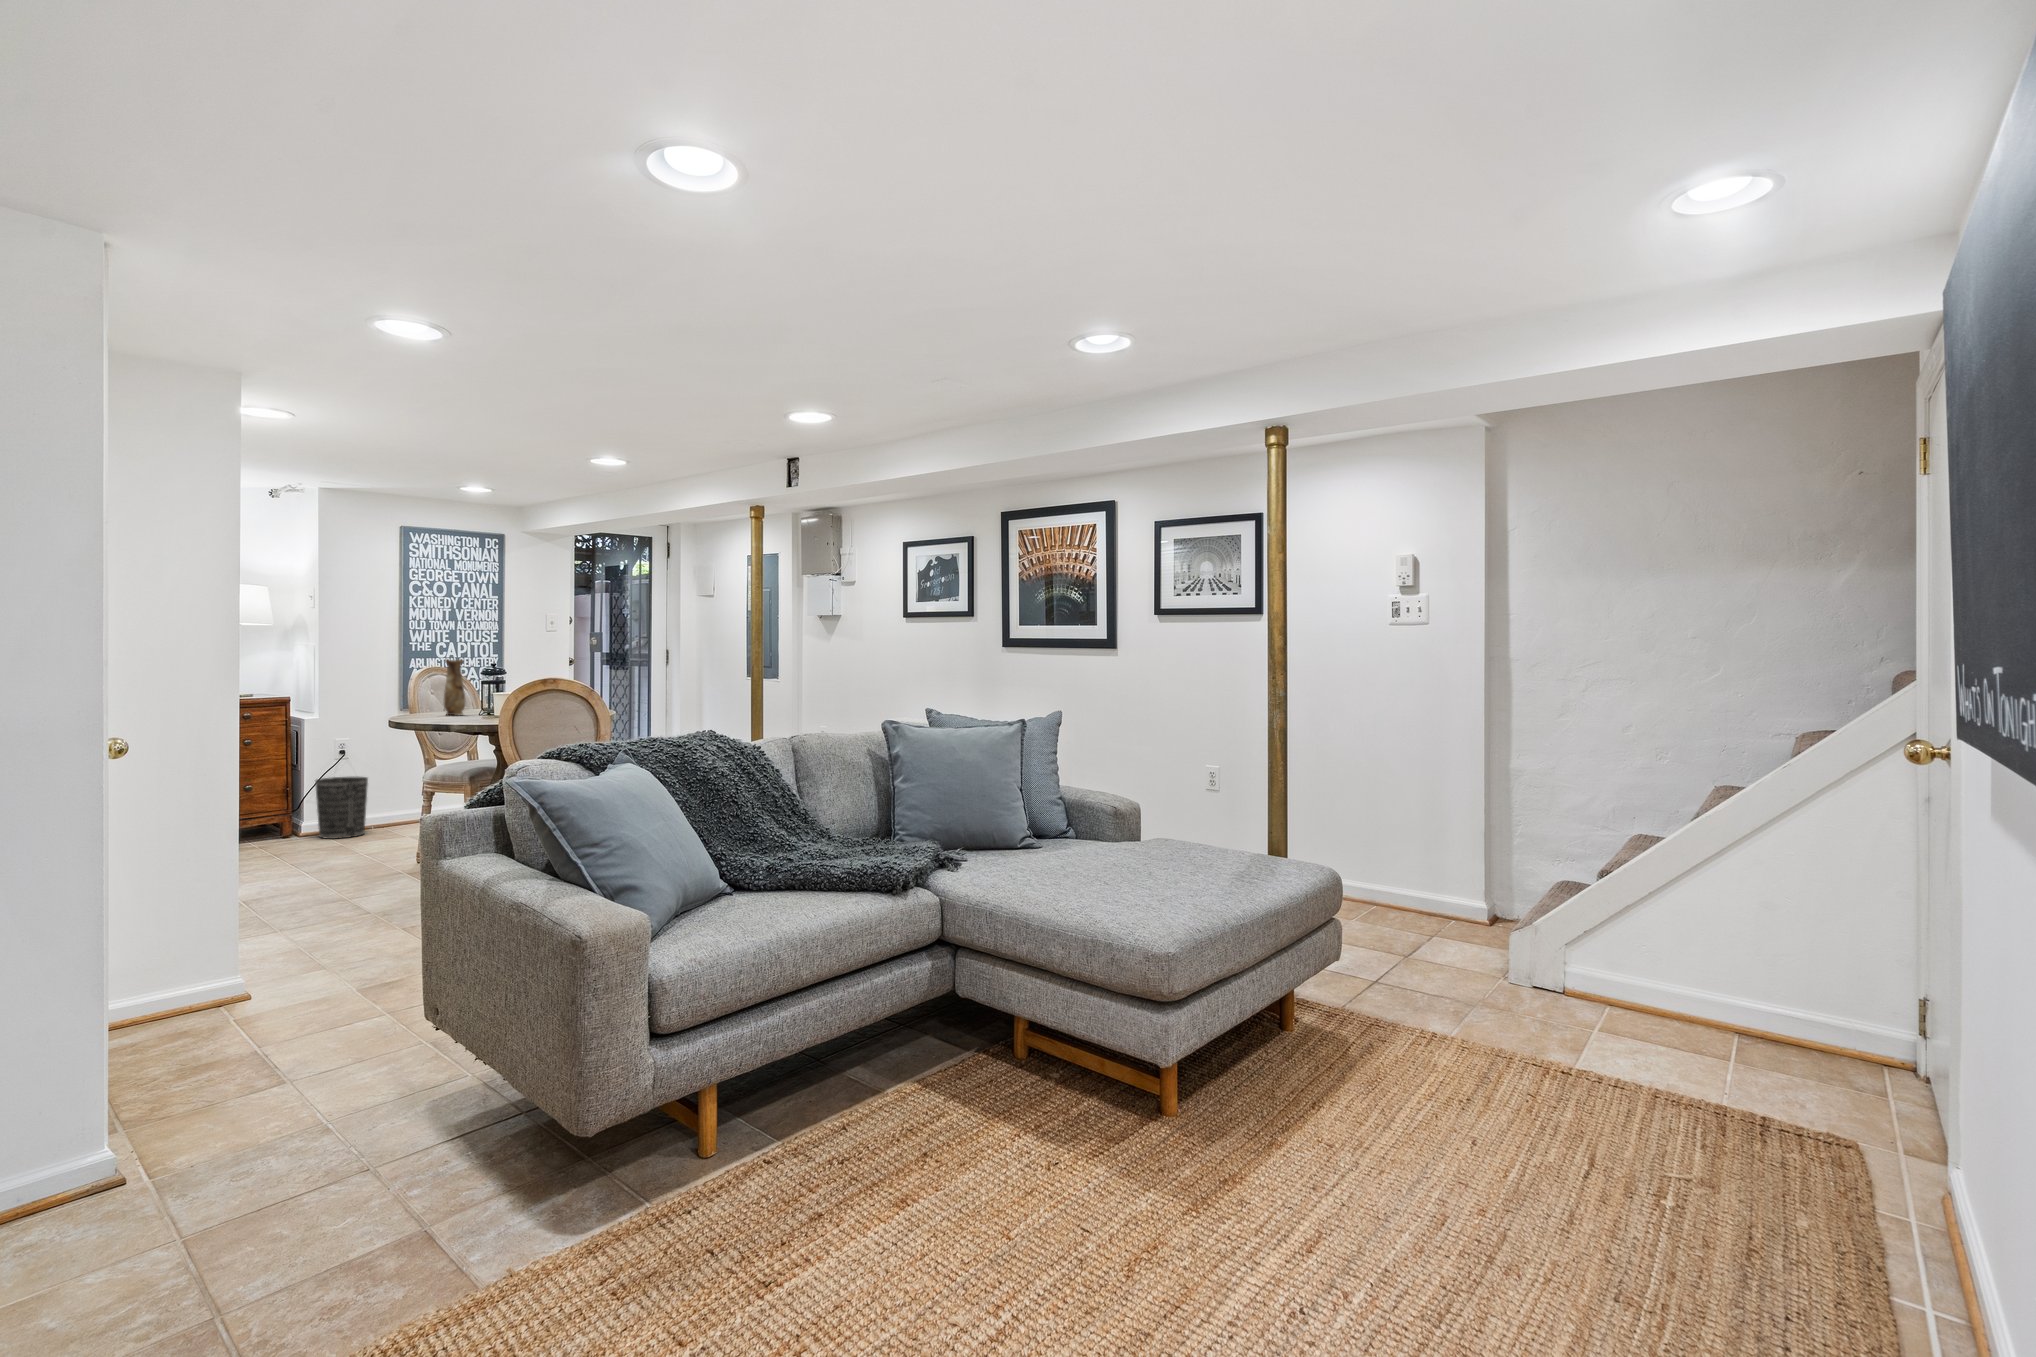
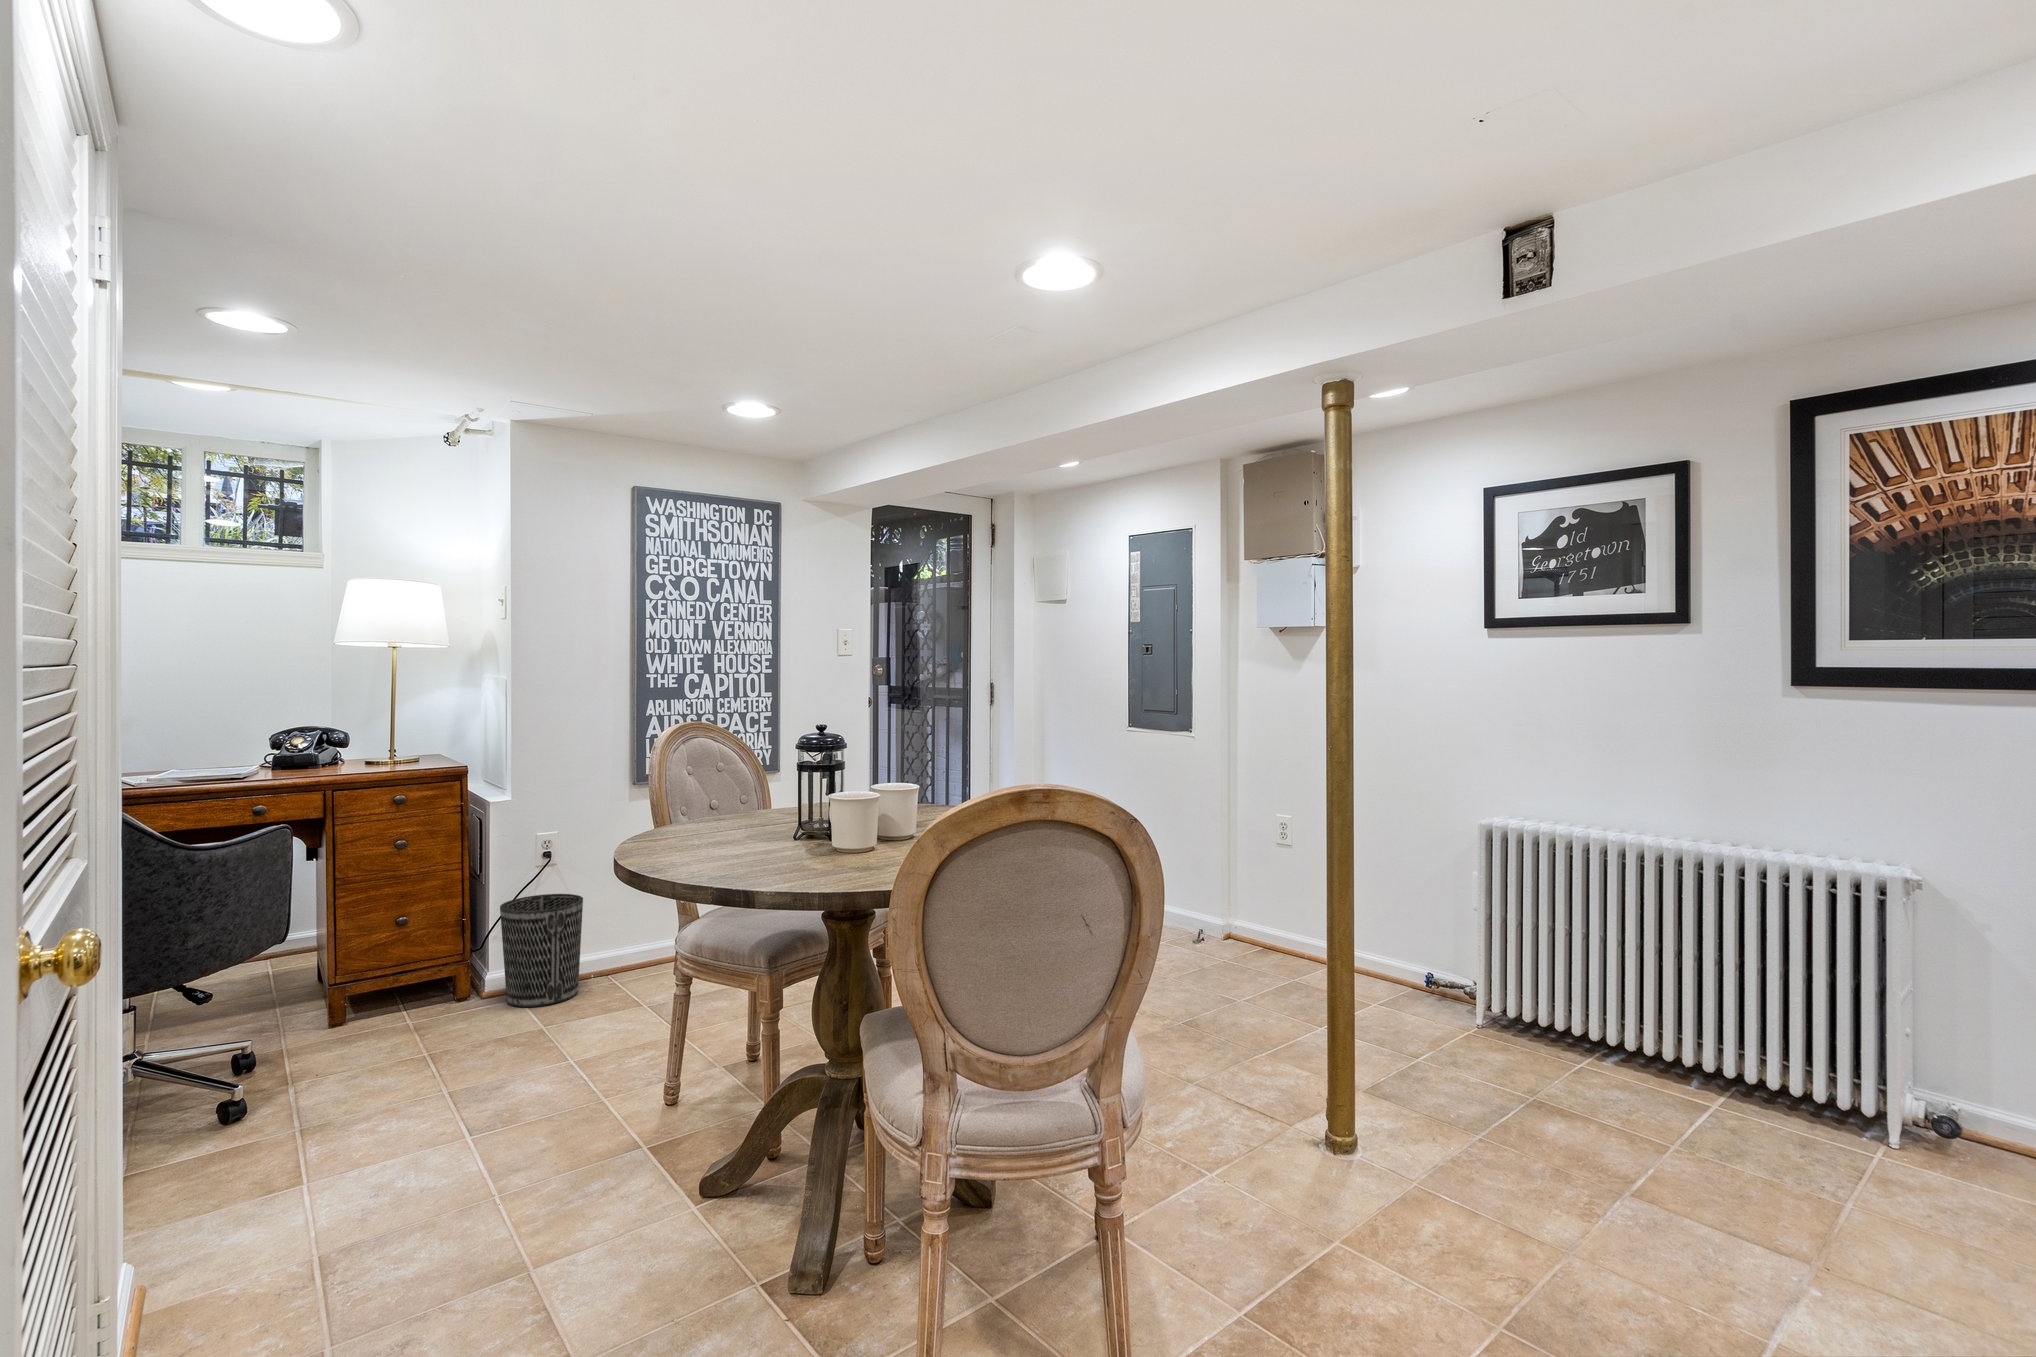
vase: present [444,659,465,715] -> none [719,712,759,827]

